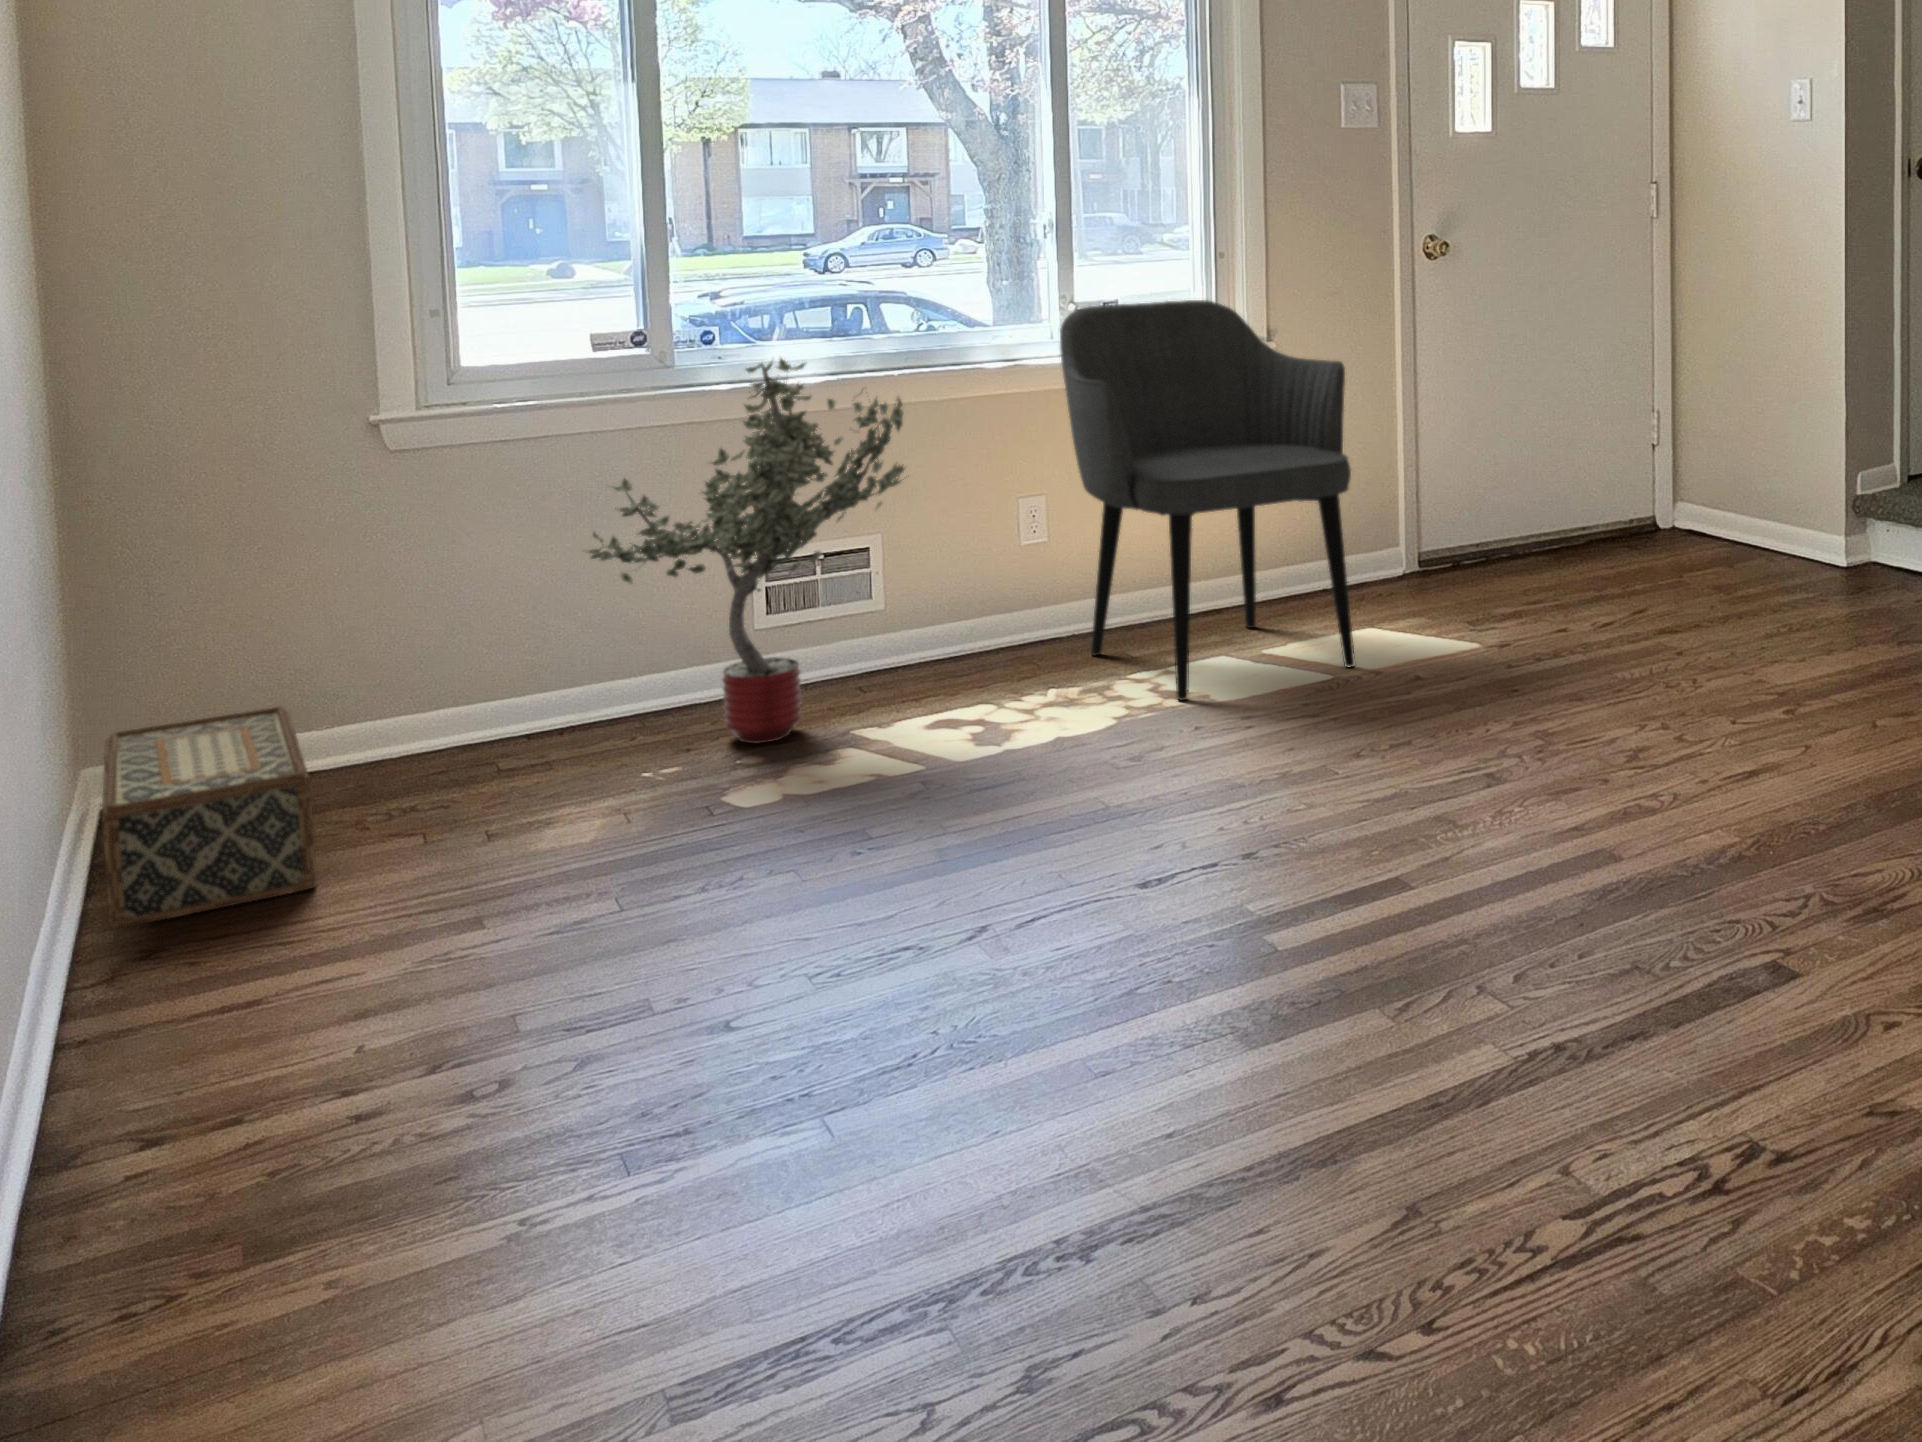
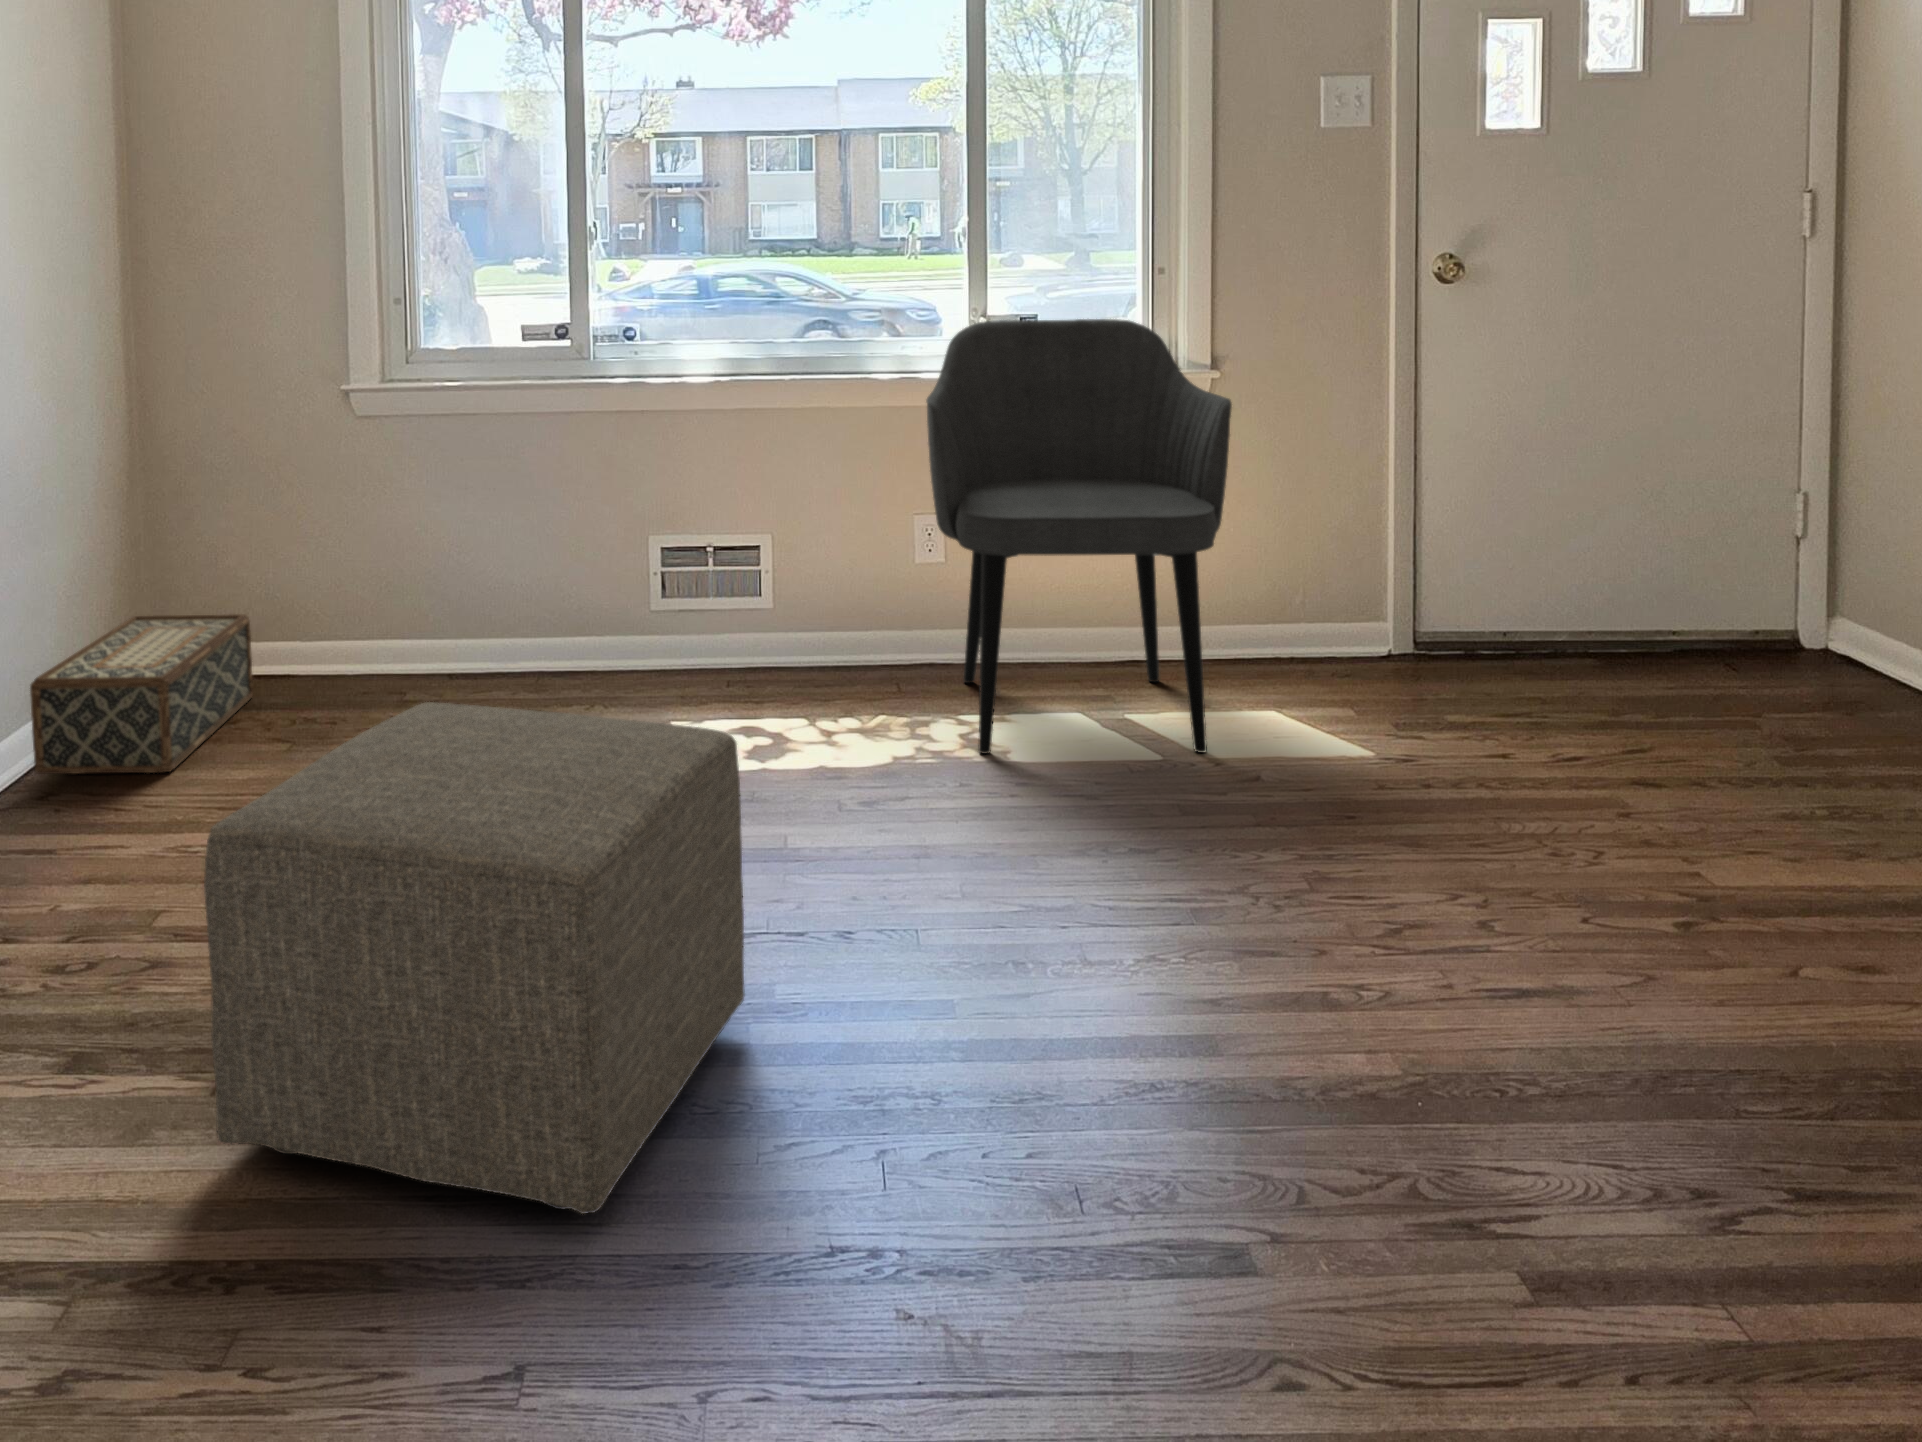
potted tree: present [587,359,904,743] -> none [455,356,745,715]
ottoman: none [915,647,1332,1082] -> present [204,702,745,1214]

